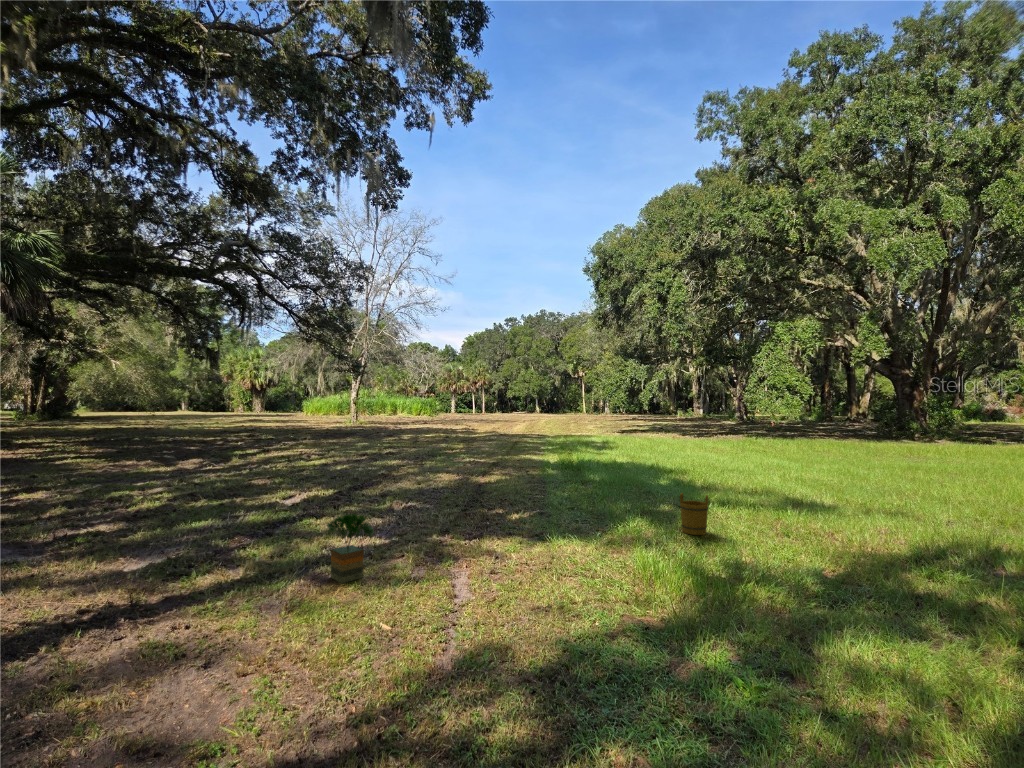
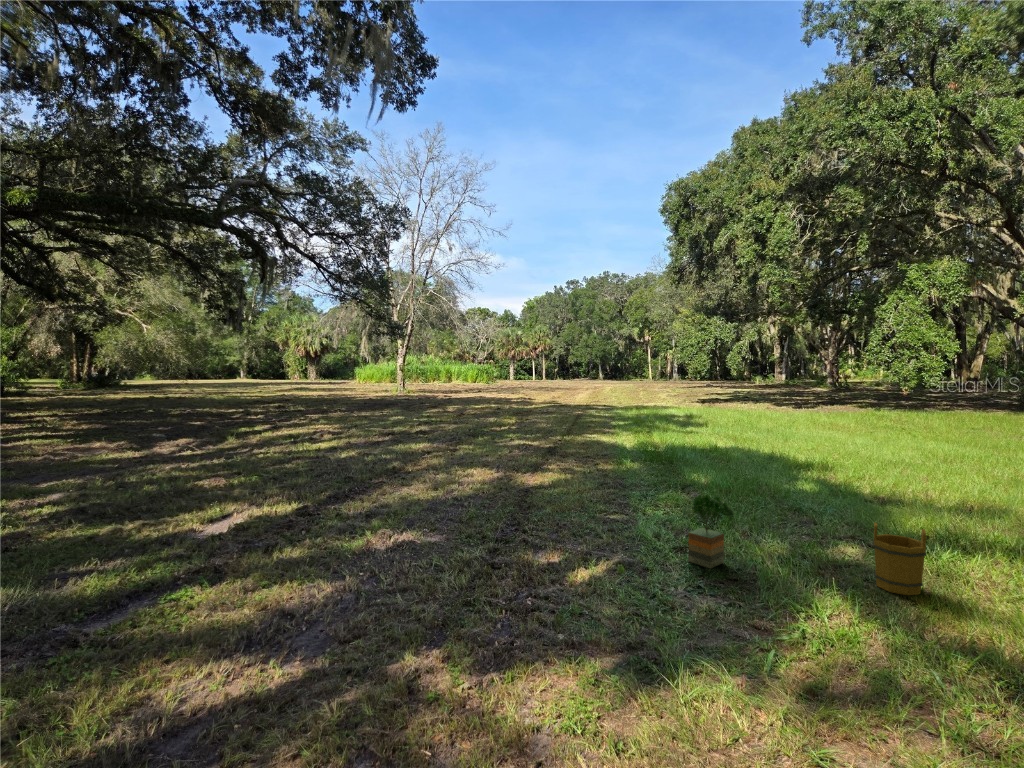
potted tree: present [327,514,374,583] -> present [683,495,736,568]

